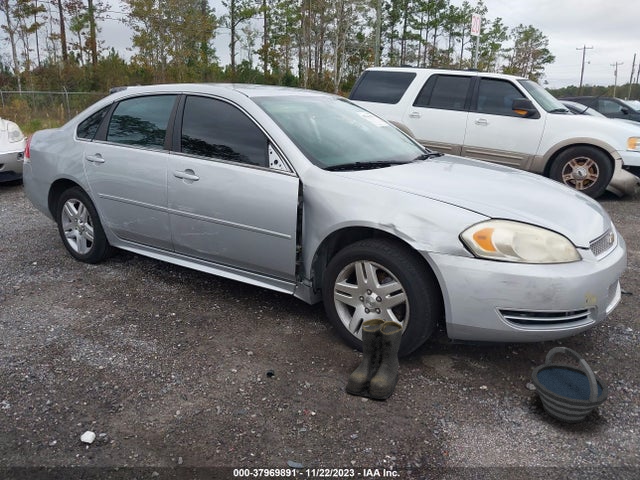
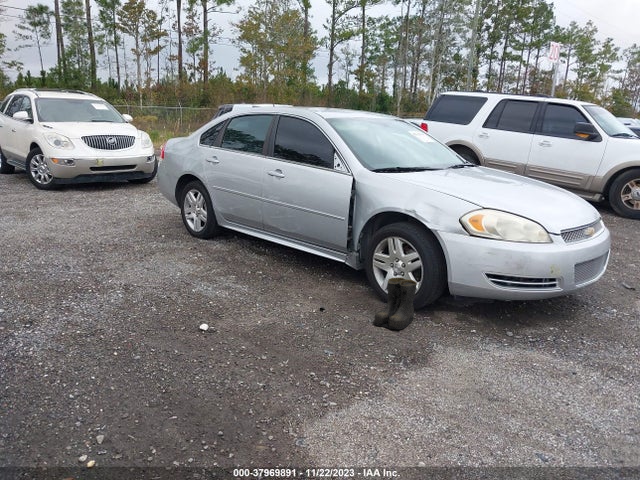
bucket: present [531,347,609,423] -> none [504,302,558,355]

